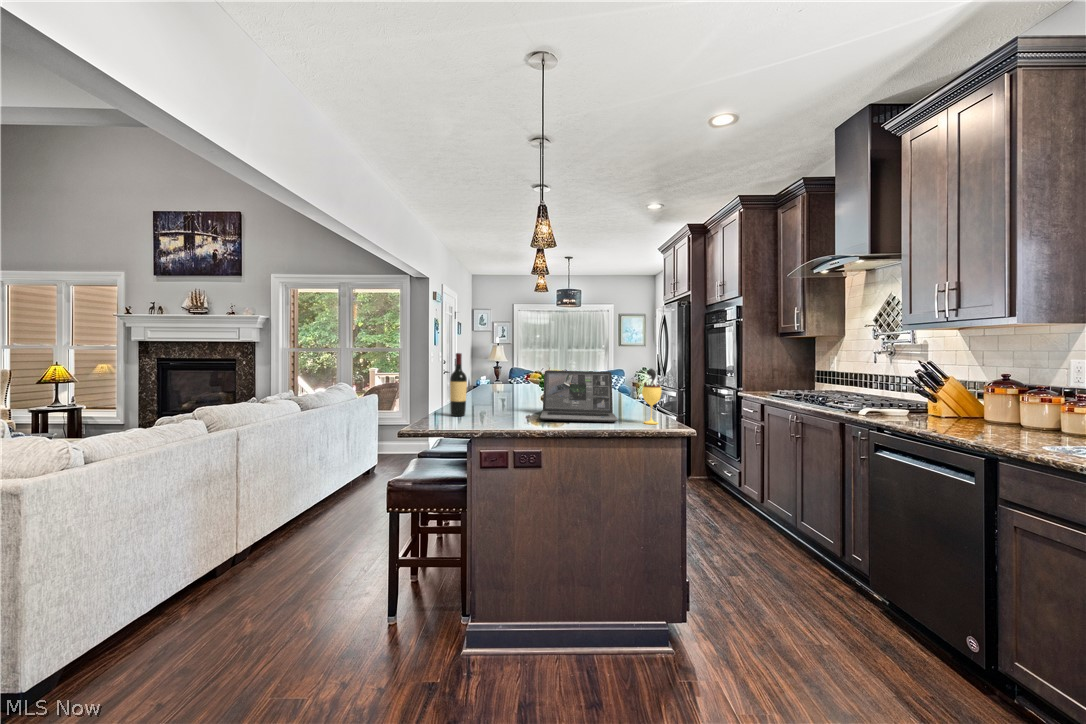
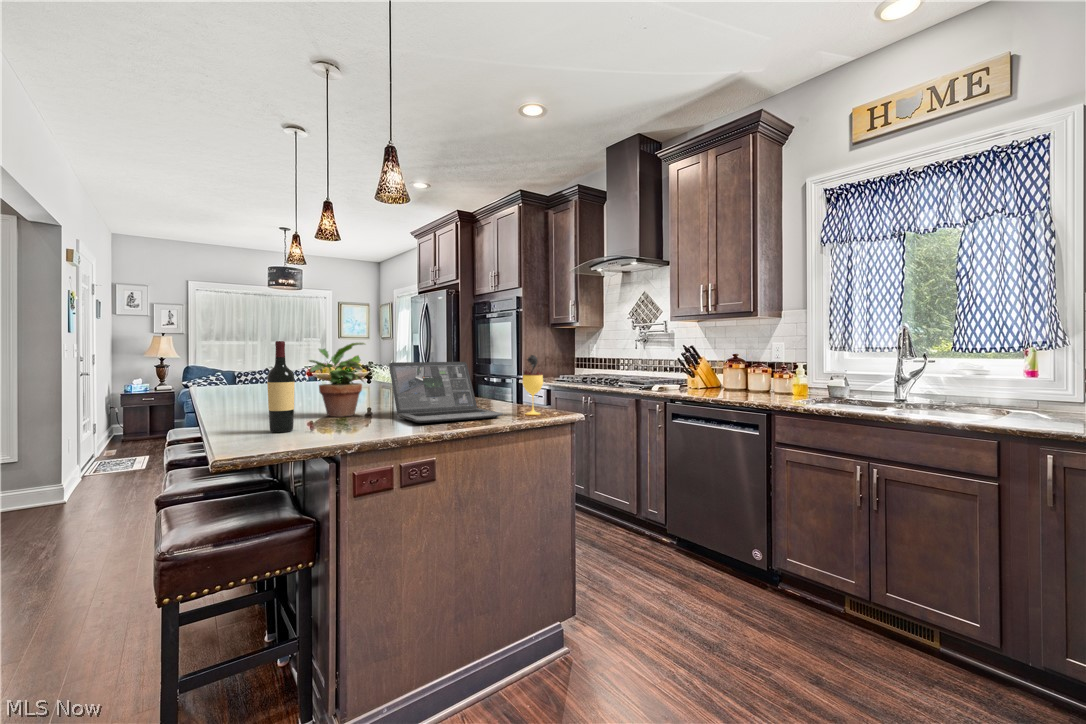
potted plant: none [493,354,534,410] -> present [309,343,365,417]

